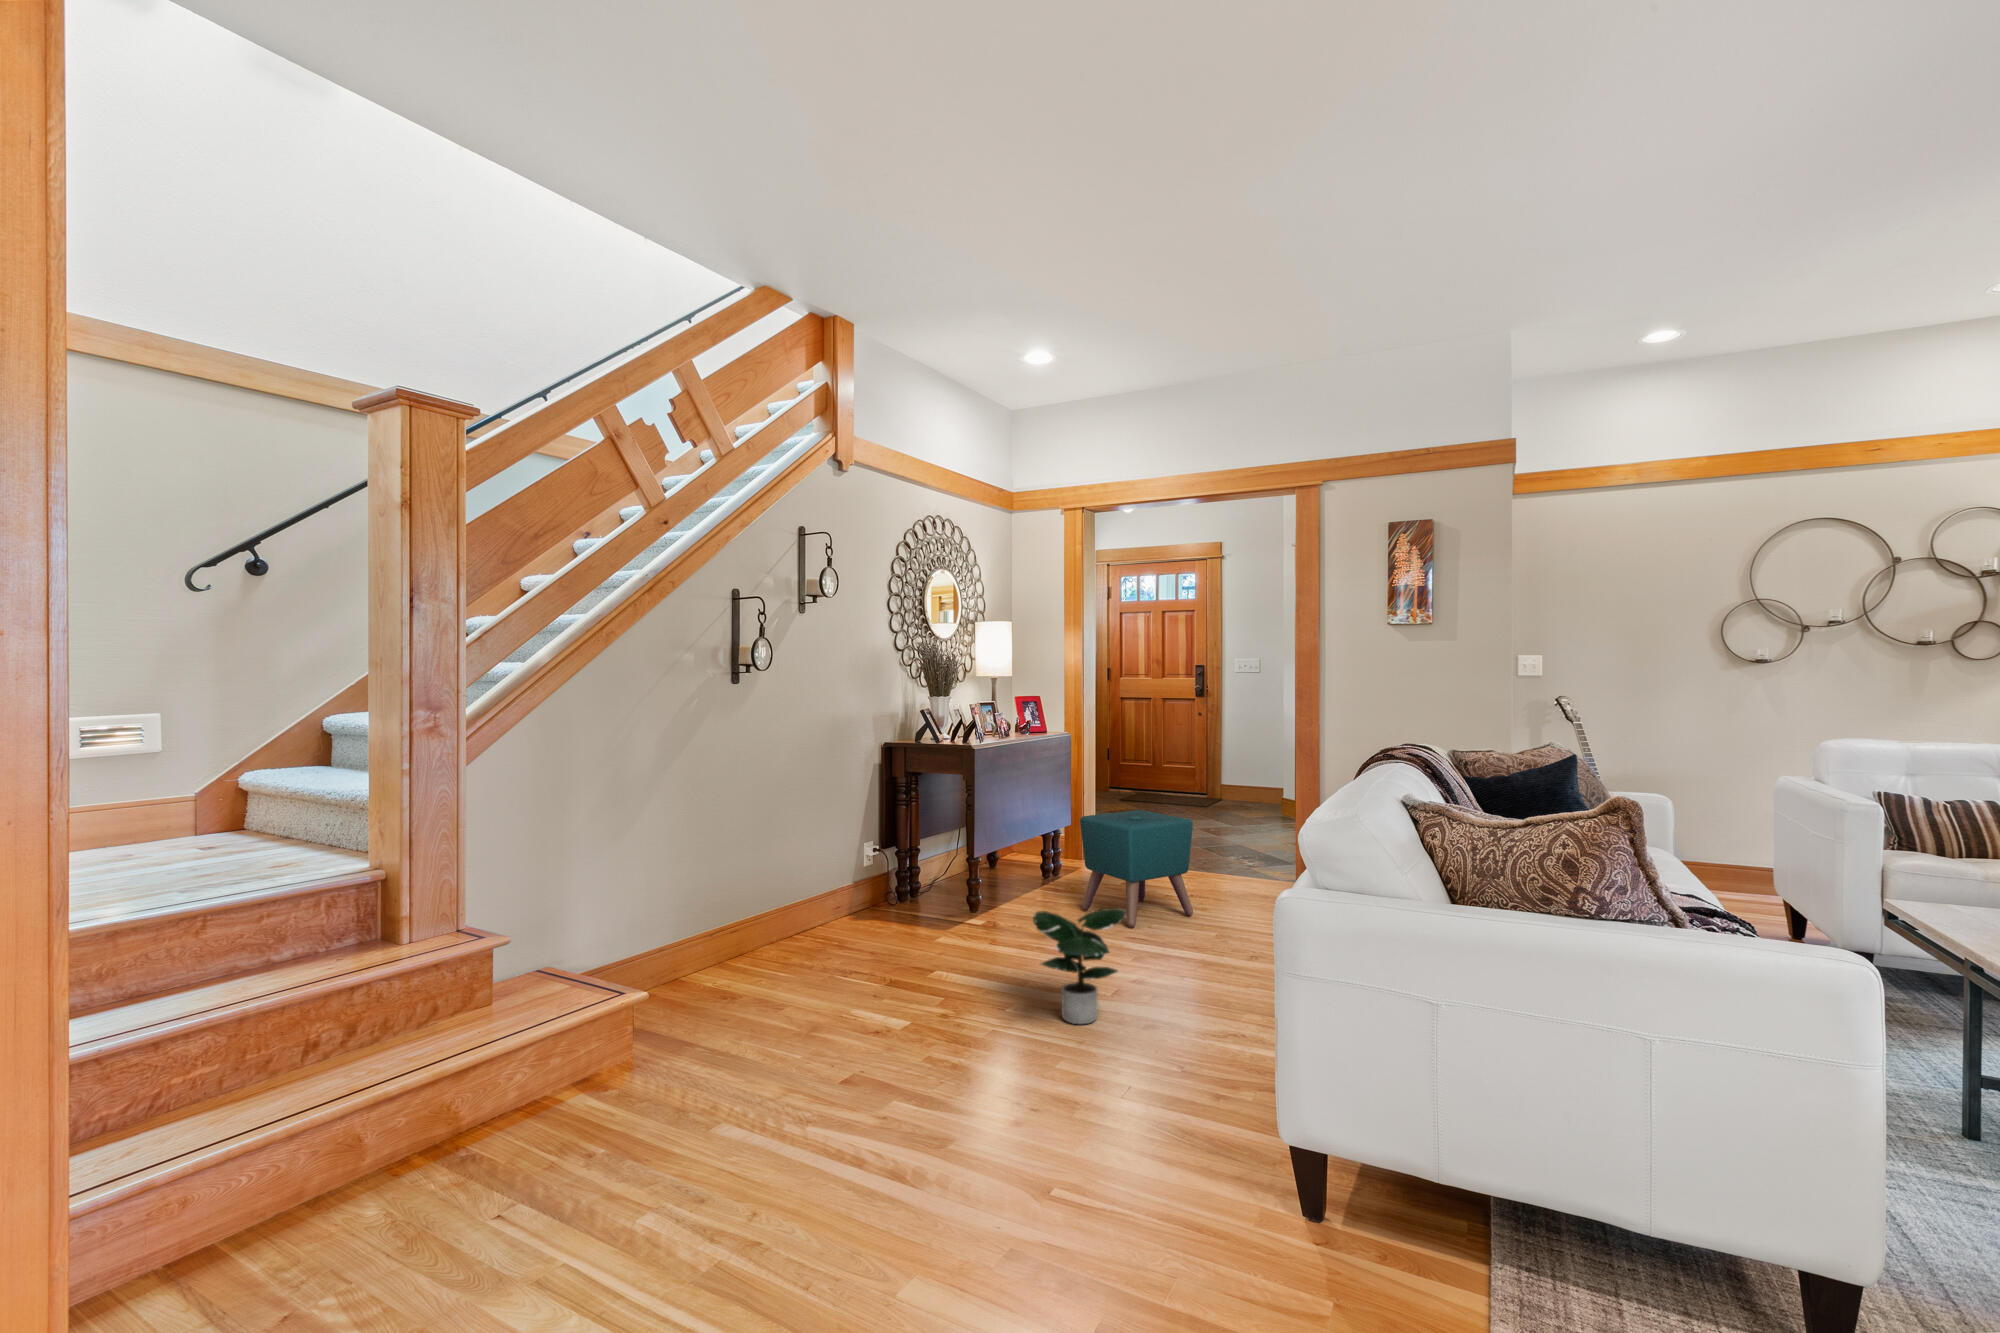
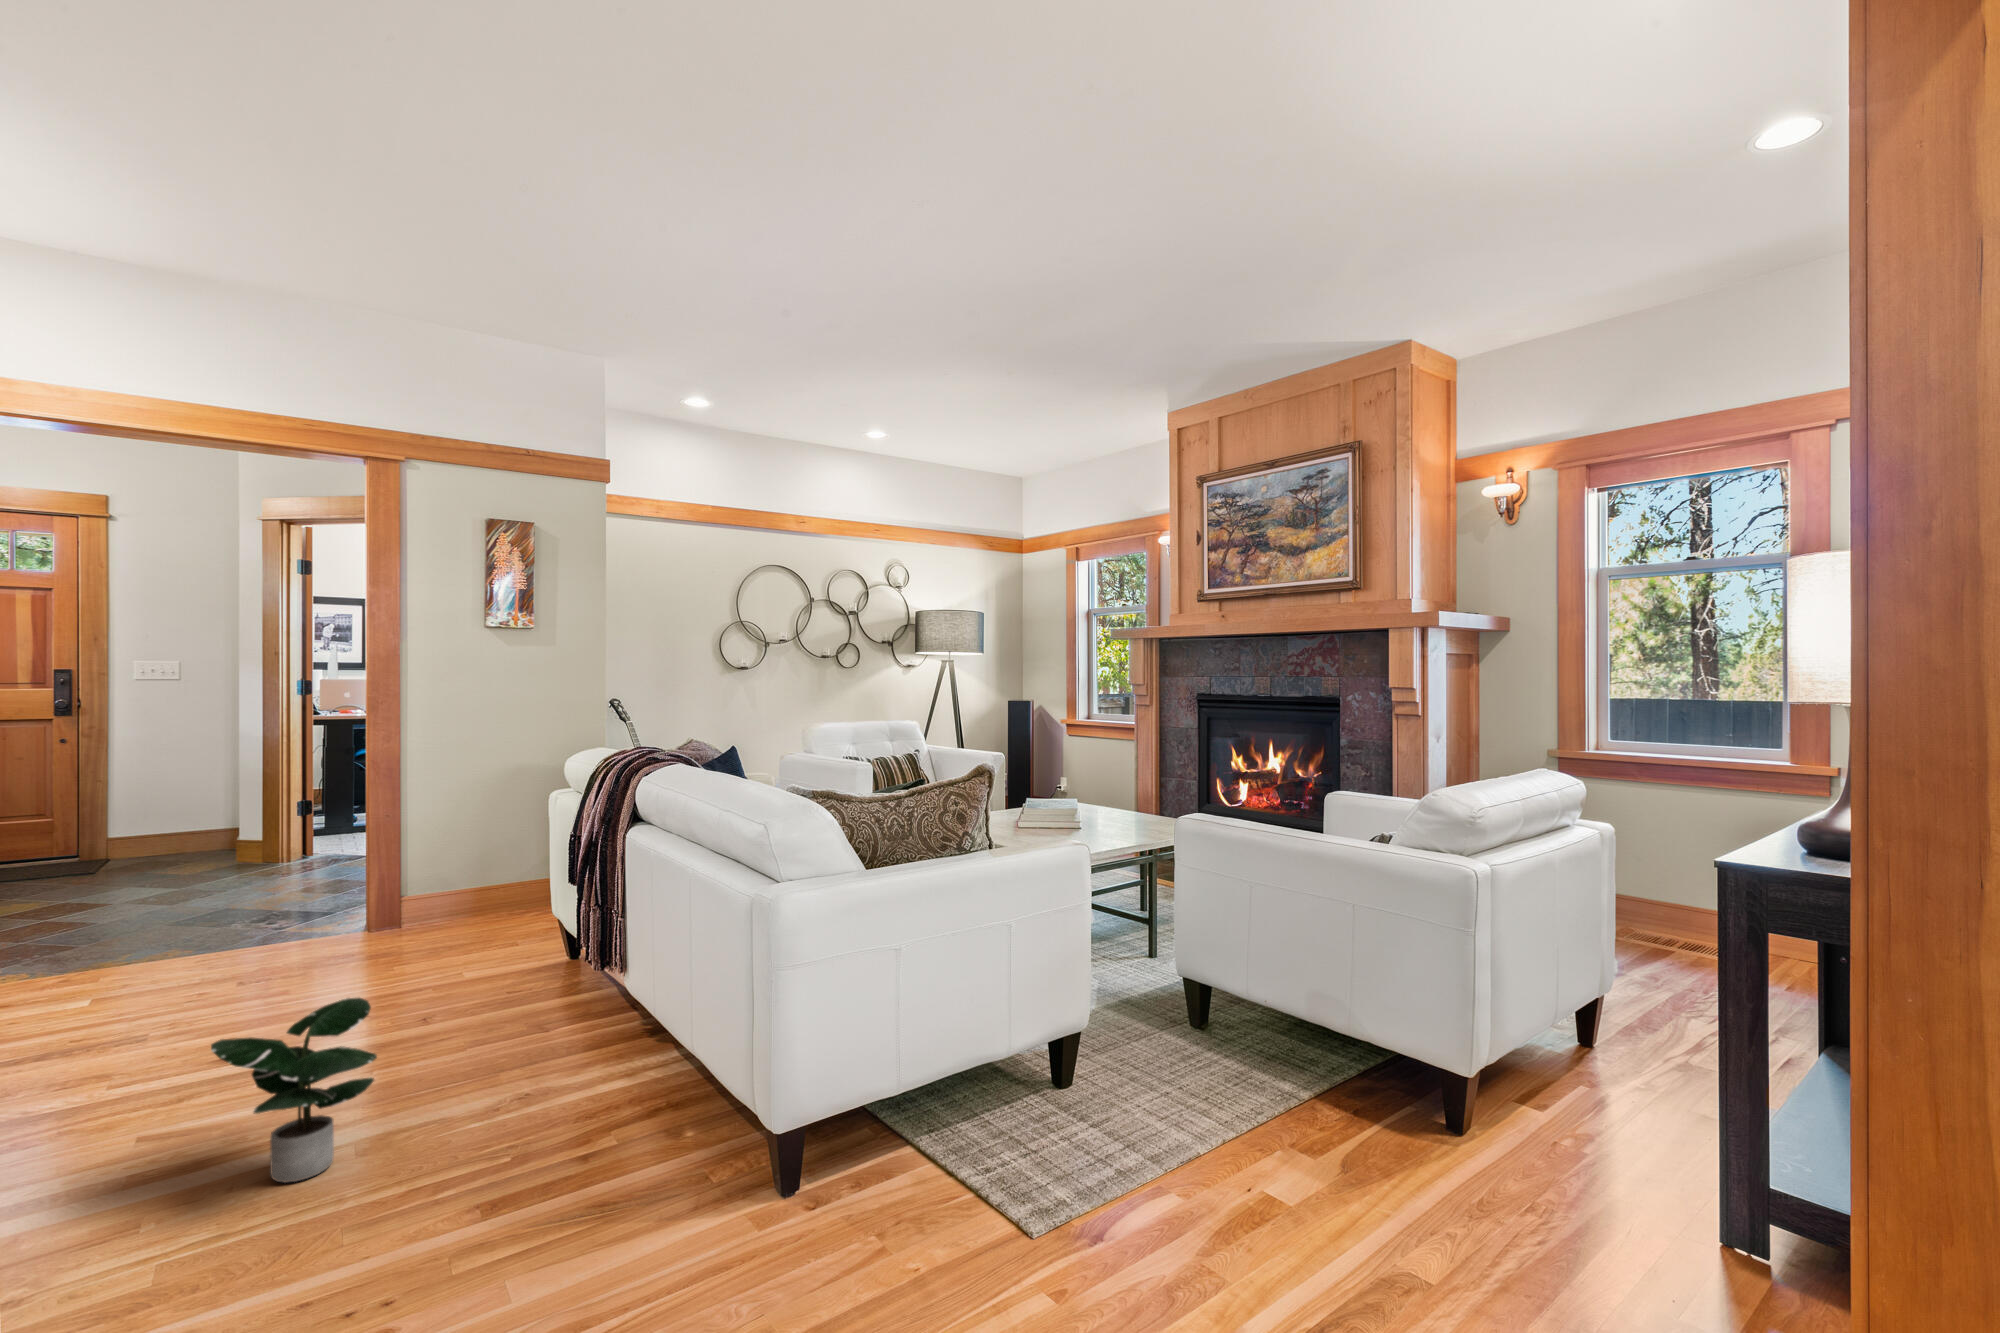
ottoman: present [1080,810,1193,928] -> none [72,877,286,1055]

